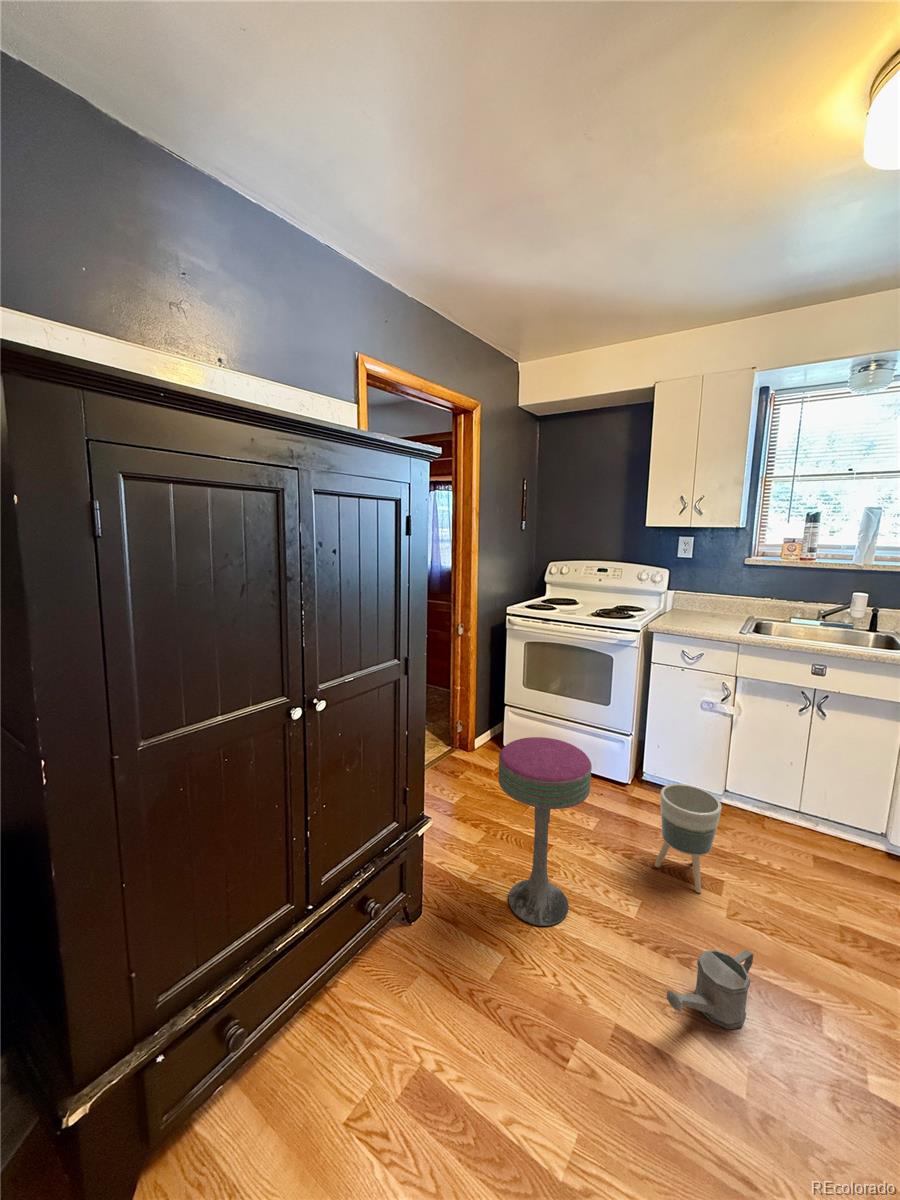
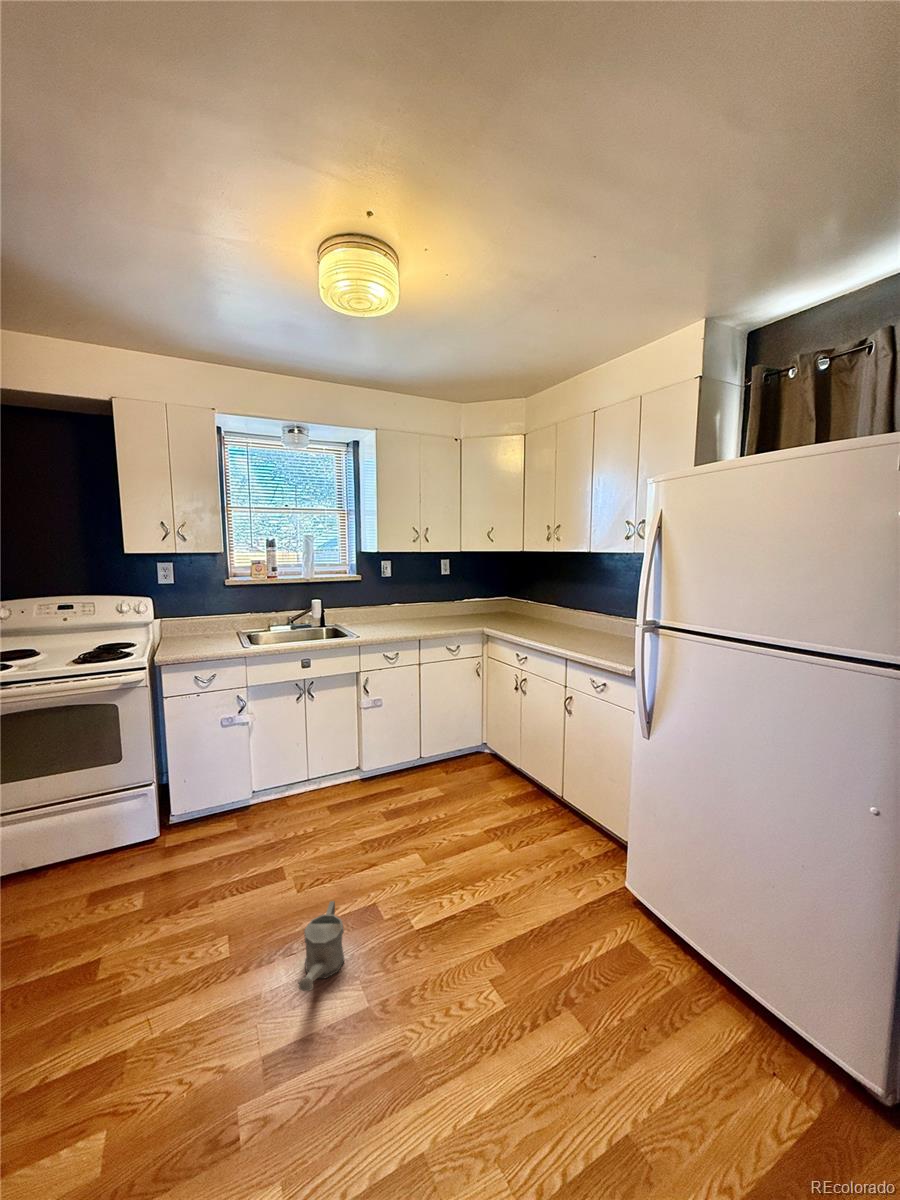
bar stool: present [498,737,592,926] -> none [26,818,169,1072]
planter: present [655,784,722,893] -> none [218,797,274,896]

